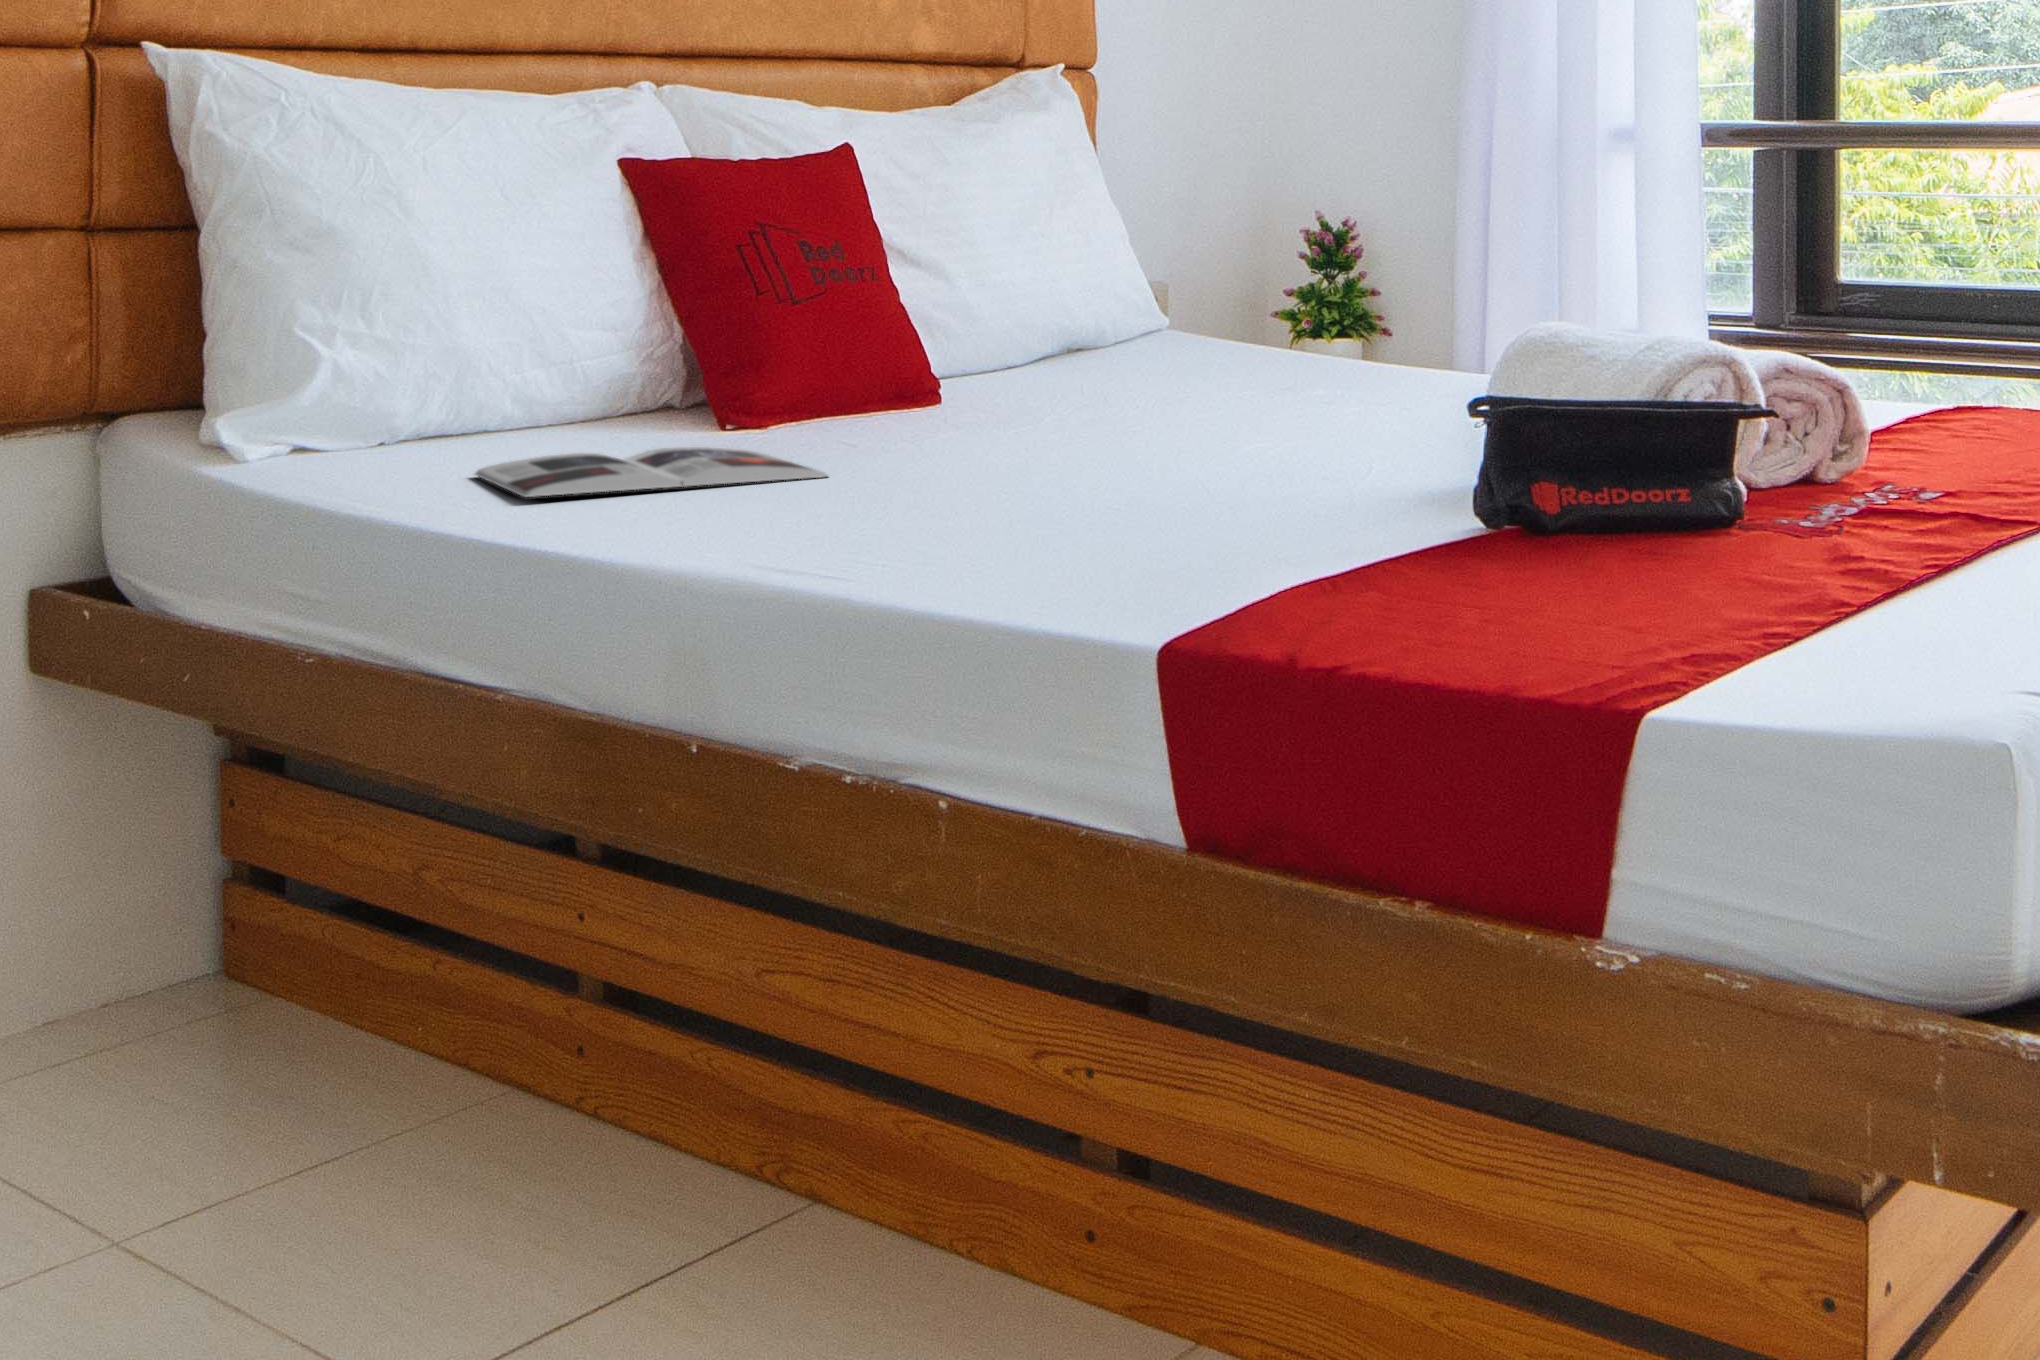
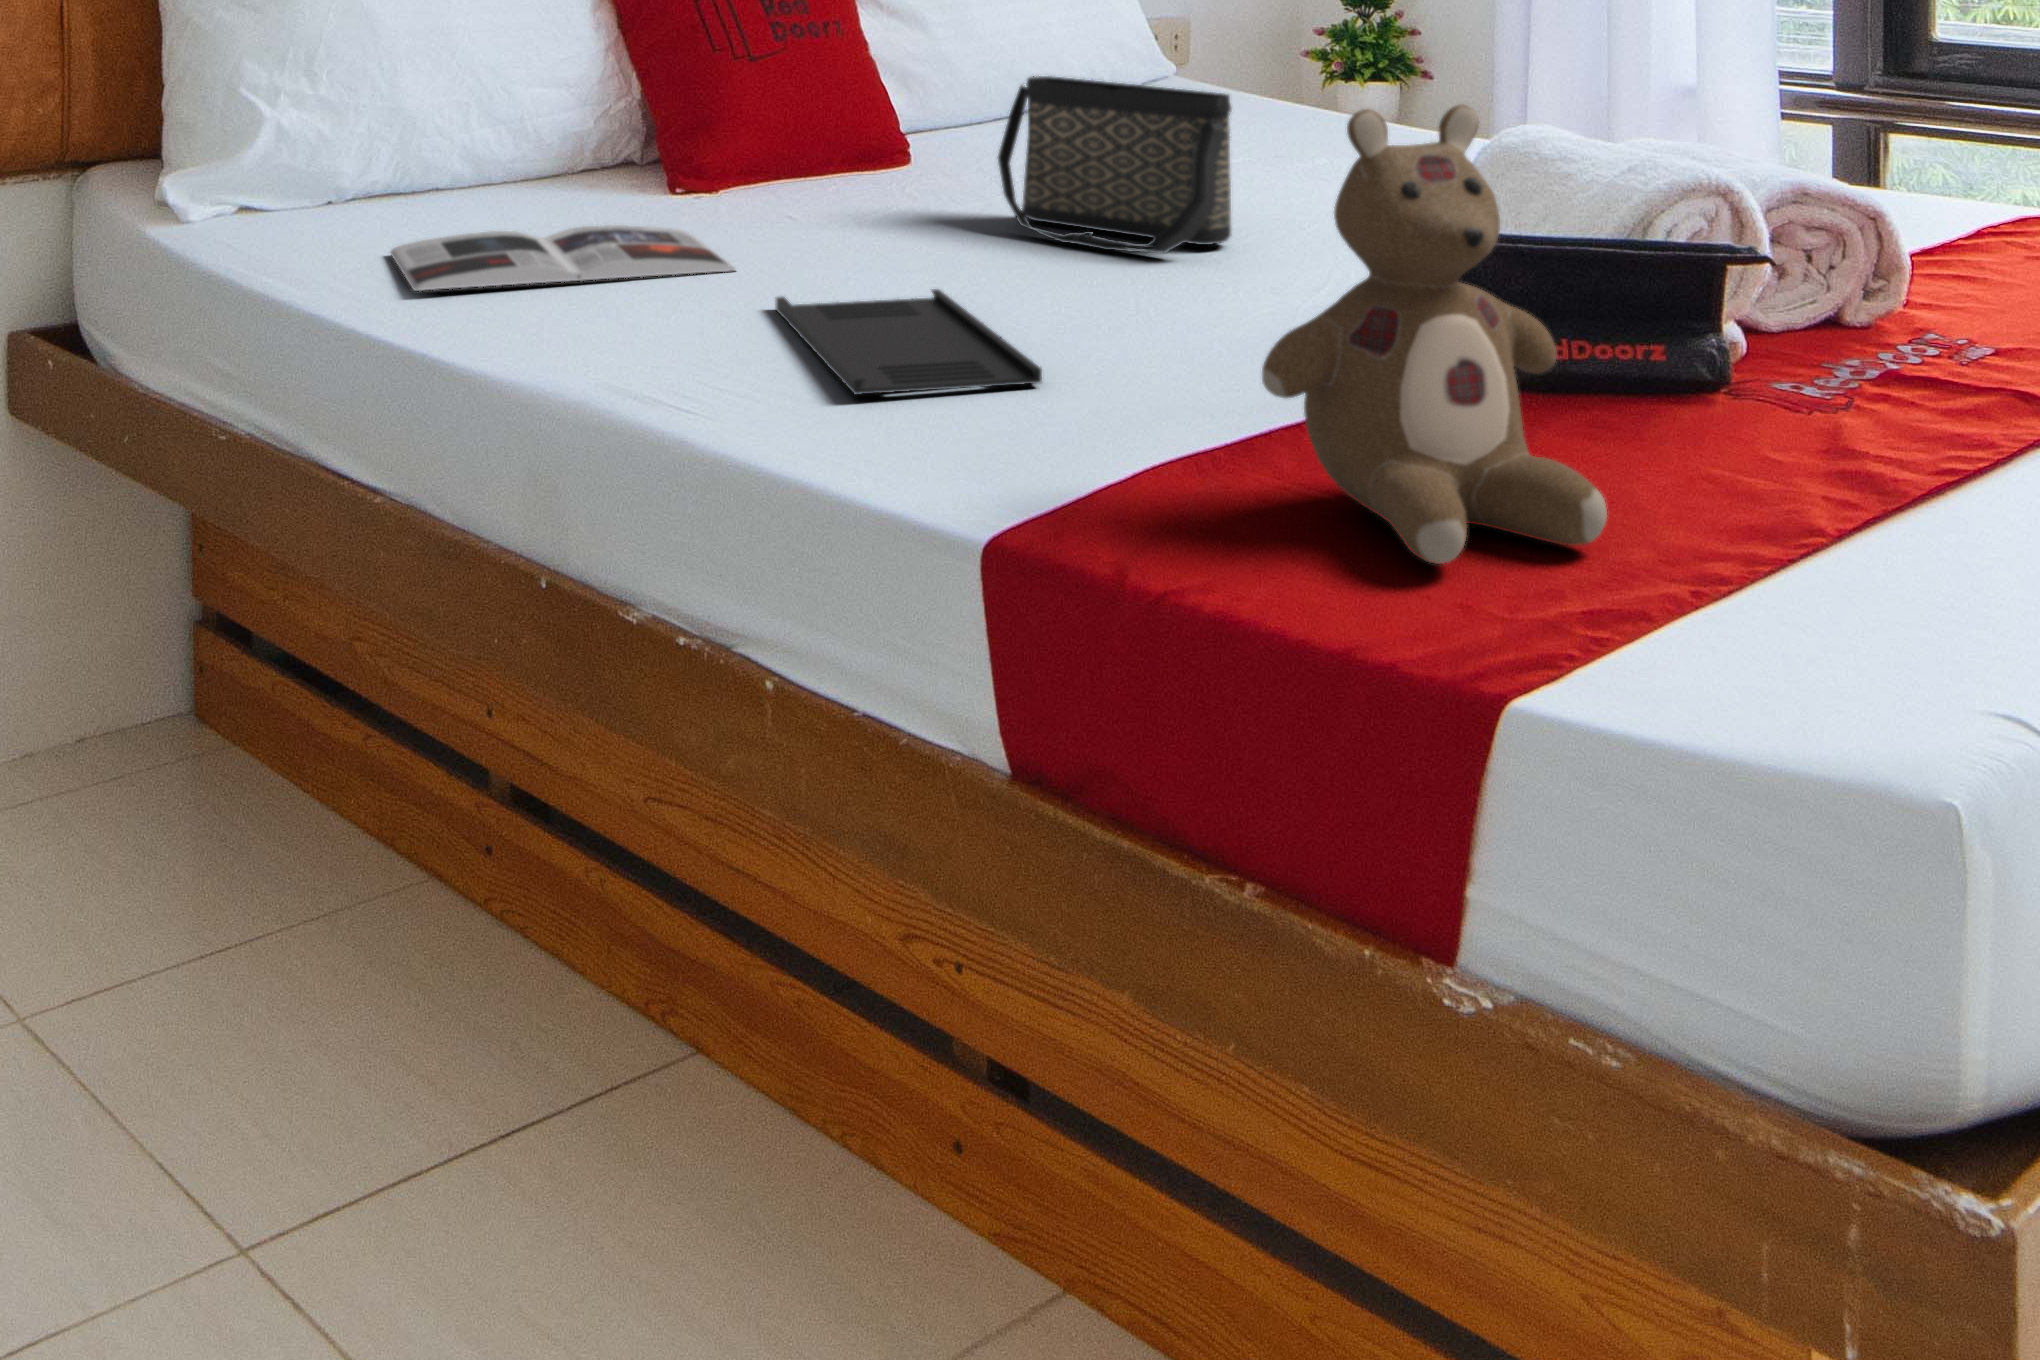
stuffed bear: none [1405,252,1690,620] -> present [1262,104,1607,564]
handbag: none [1057,302,1281,453] -> present [998,76,1231,254]
tray: none [886,480,1166,547] -> present [775,289,1042,395]

